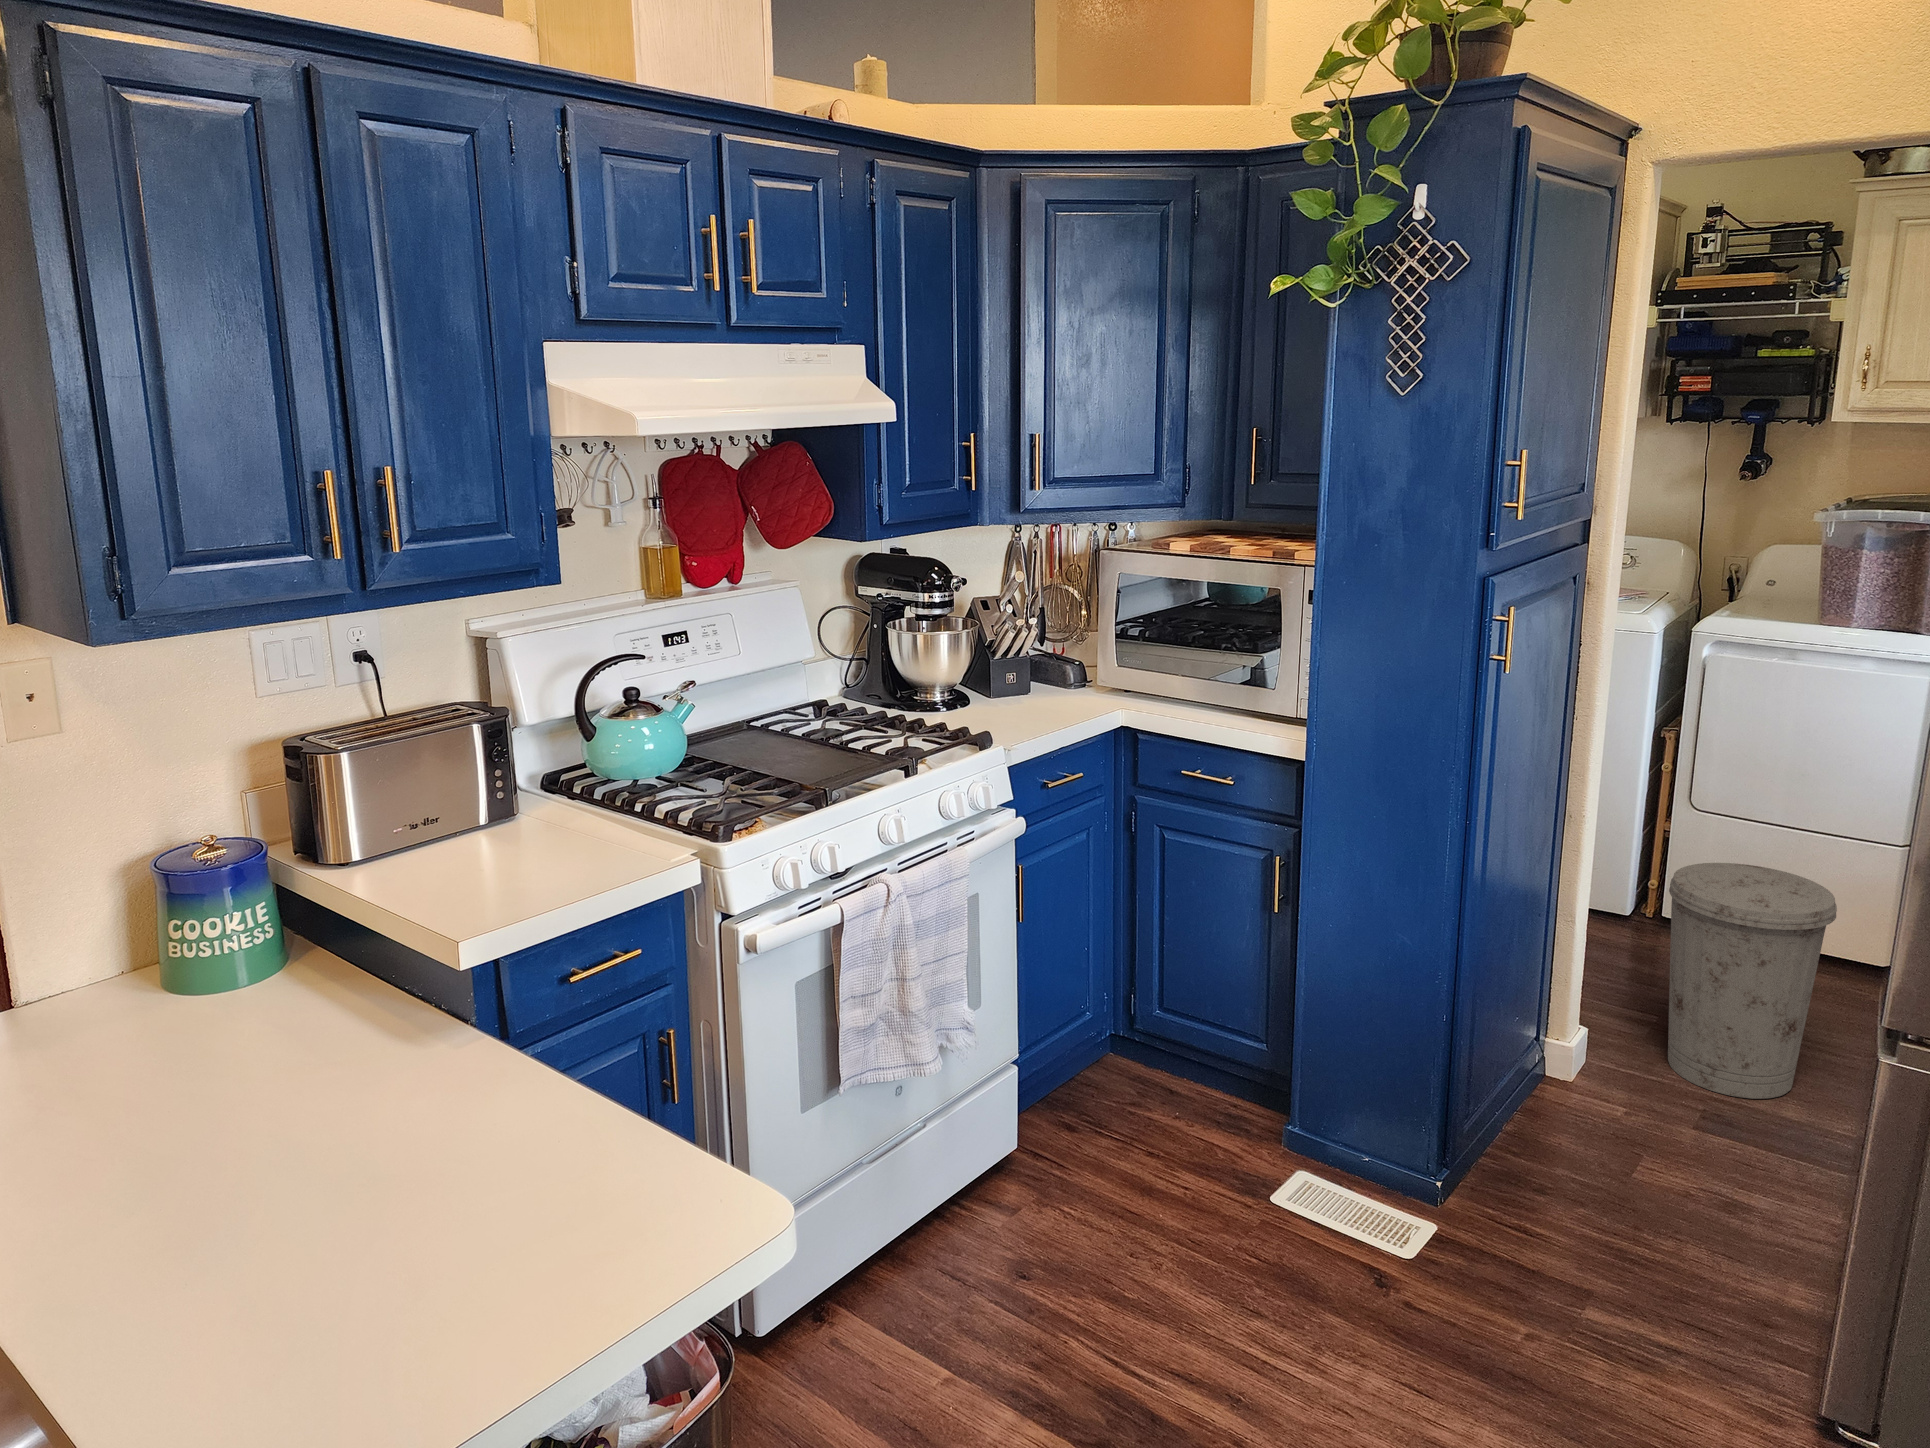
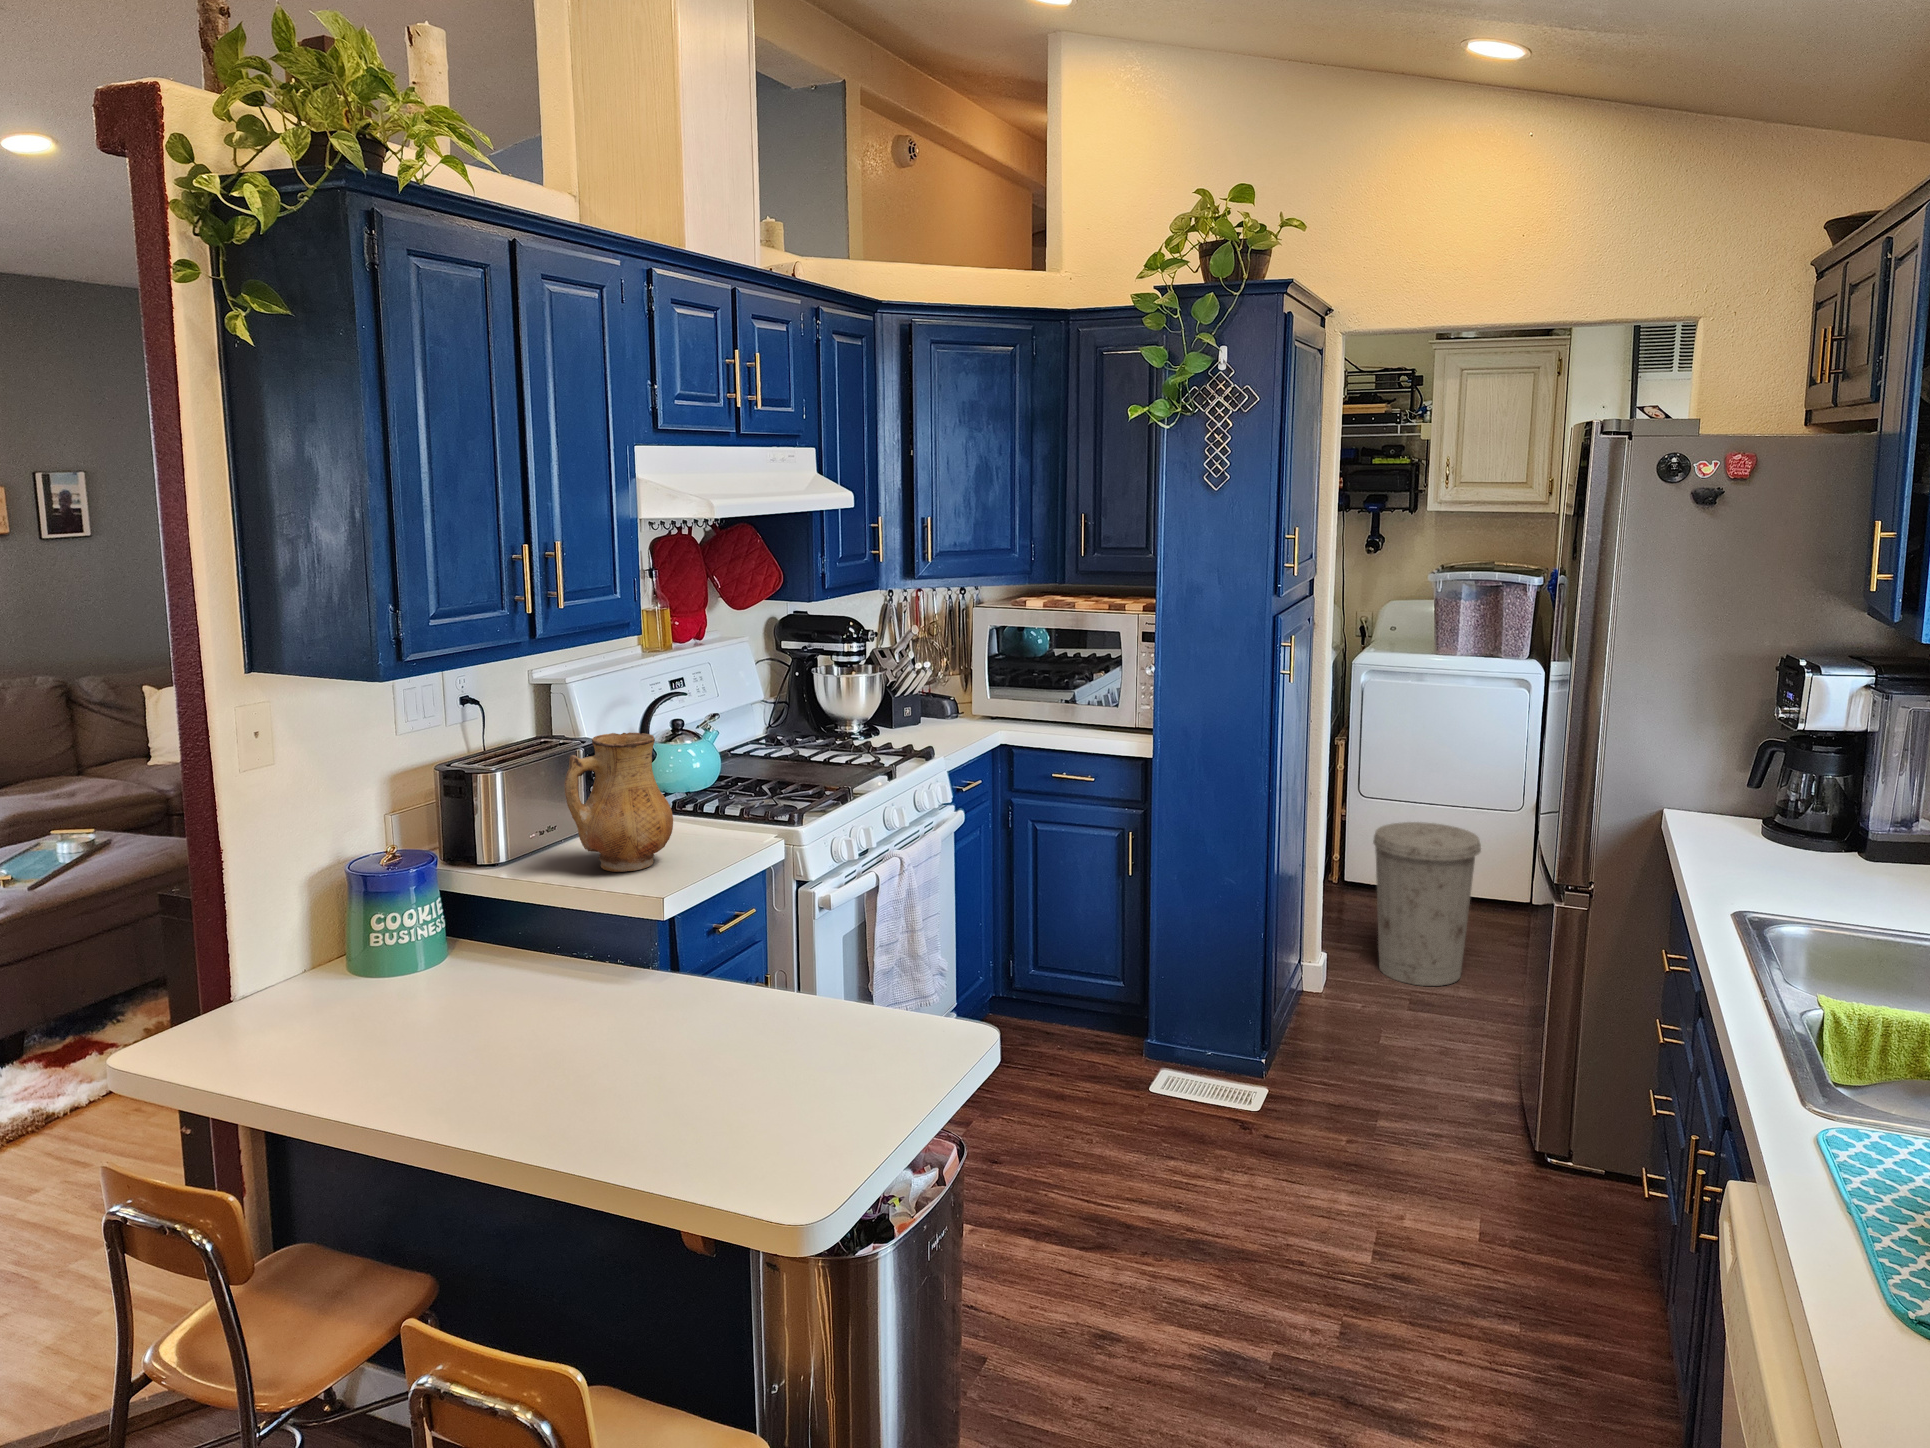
ceramic pitcher: none [398,713,546,889] -> present [564,732,673,872]

